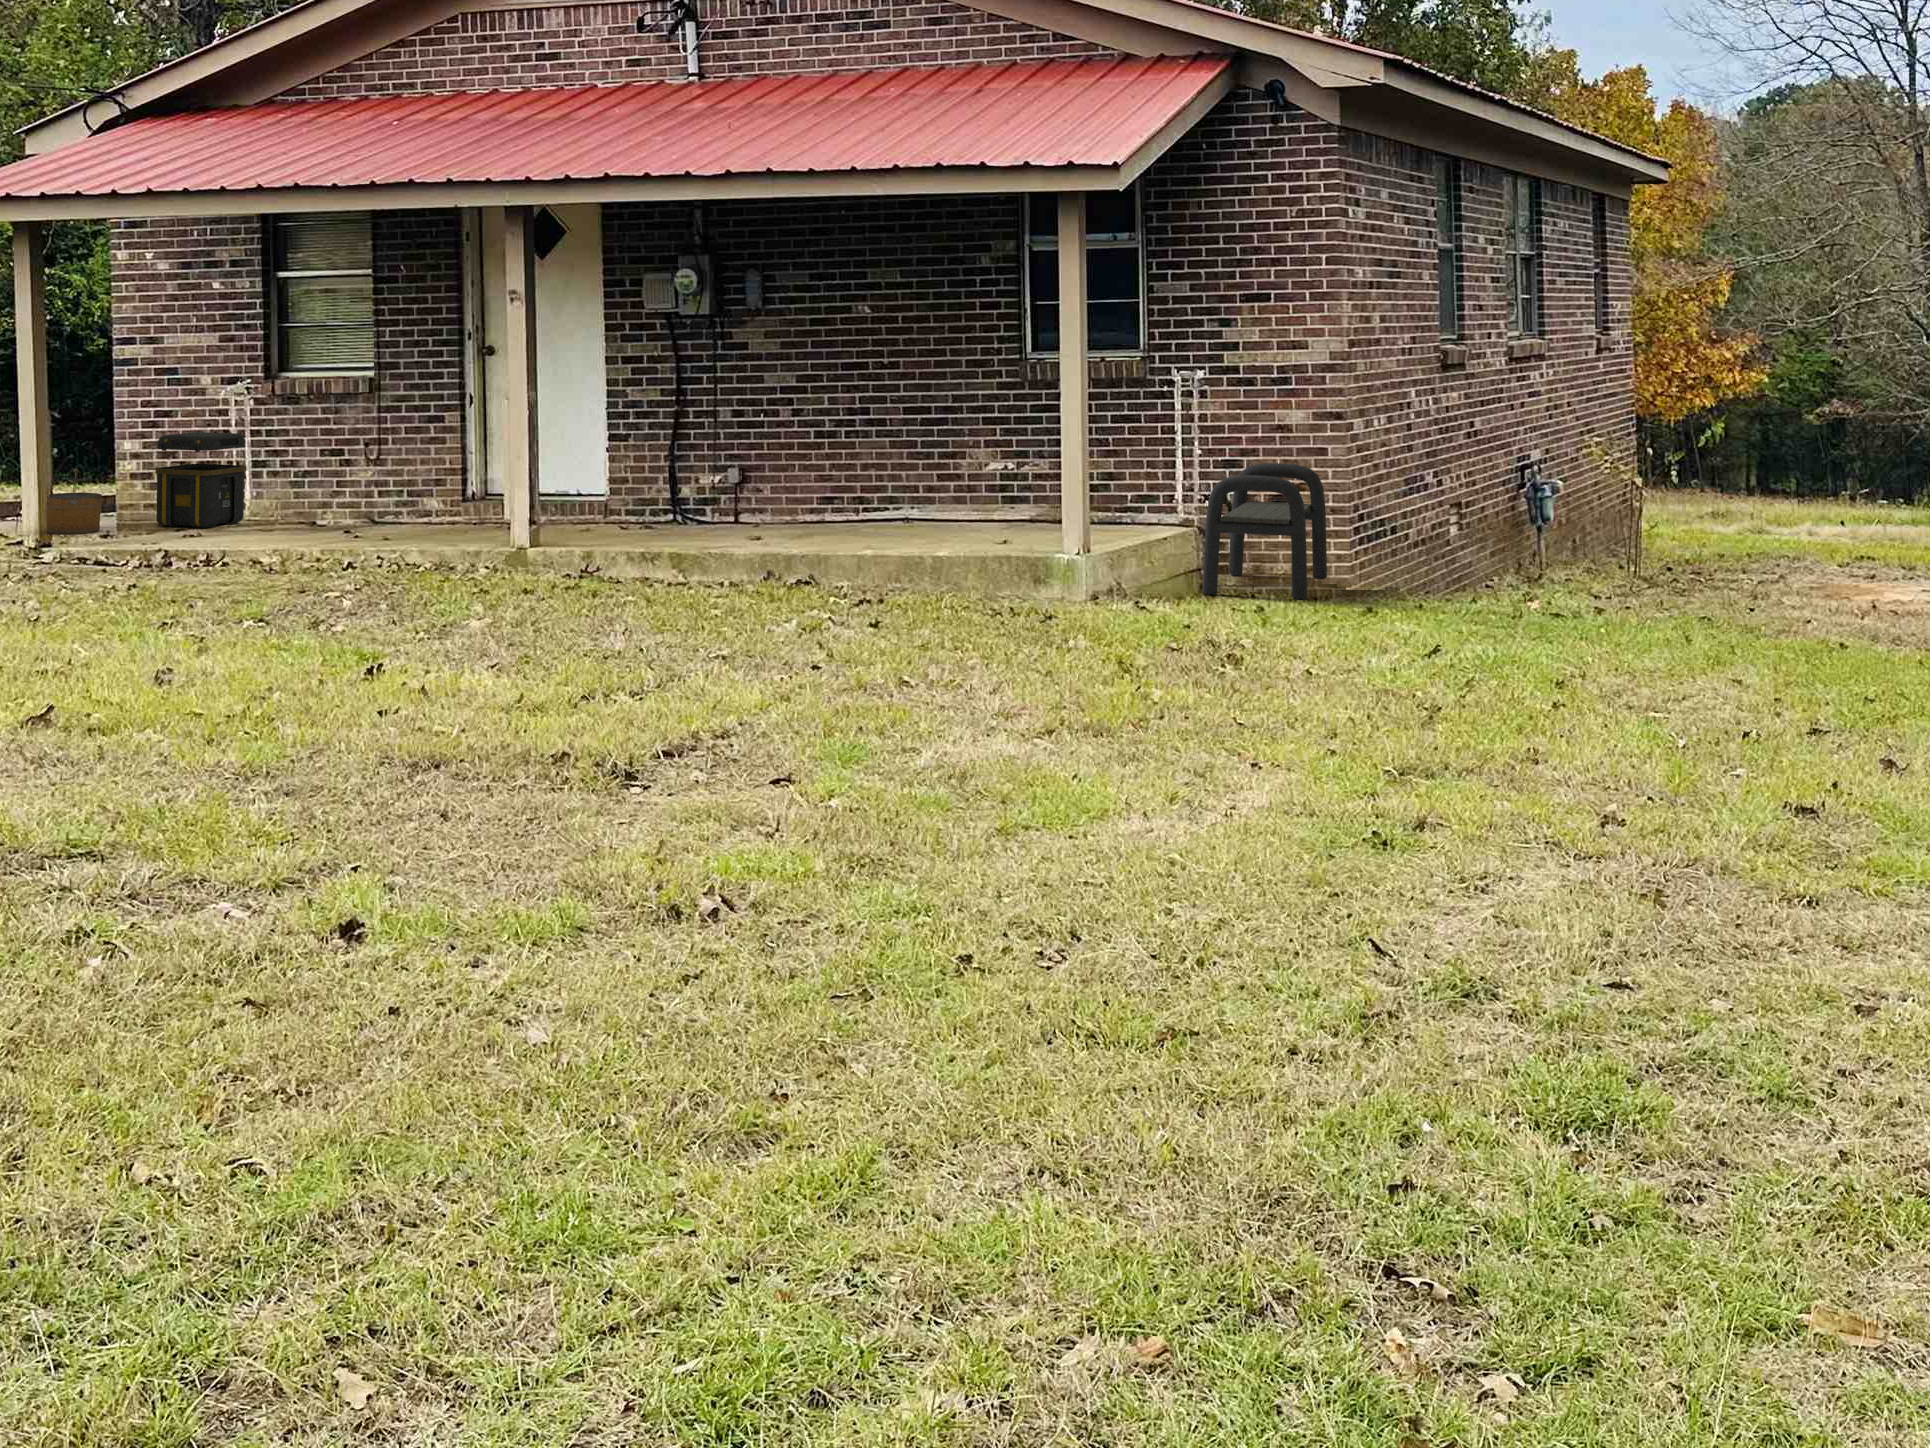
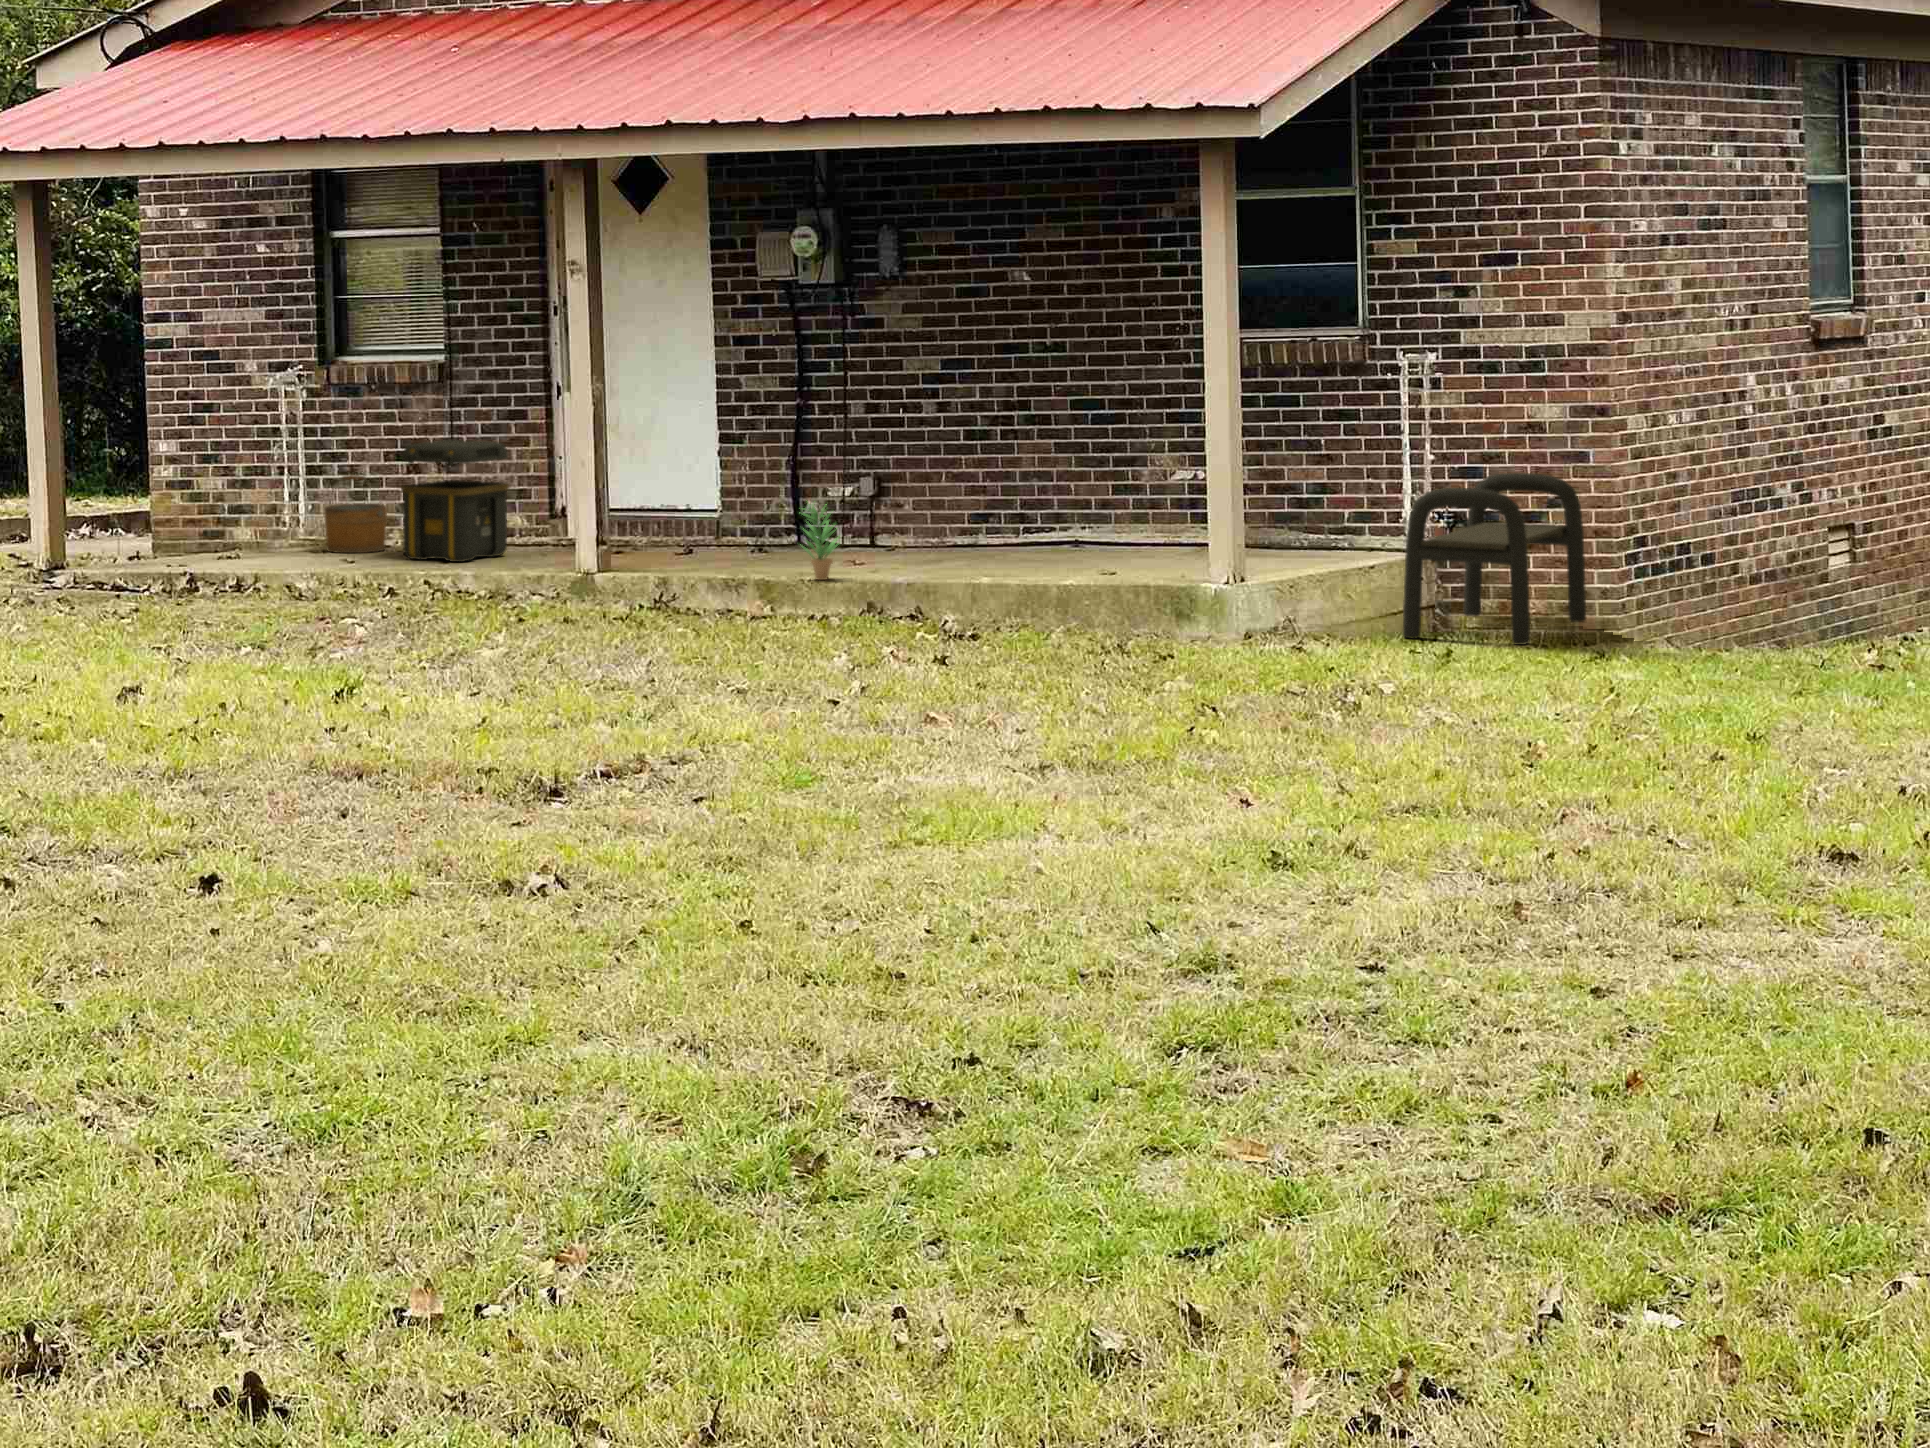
toolbox: present [155,432,246,528] -> present [401,440,509,562]
bucket: present [46,469,102,534] -> present [324,475,387,553]
potted plant: none [679,485,714,550] -> present [803,504,838,580]

